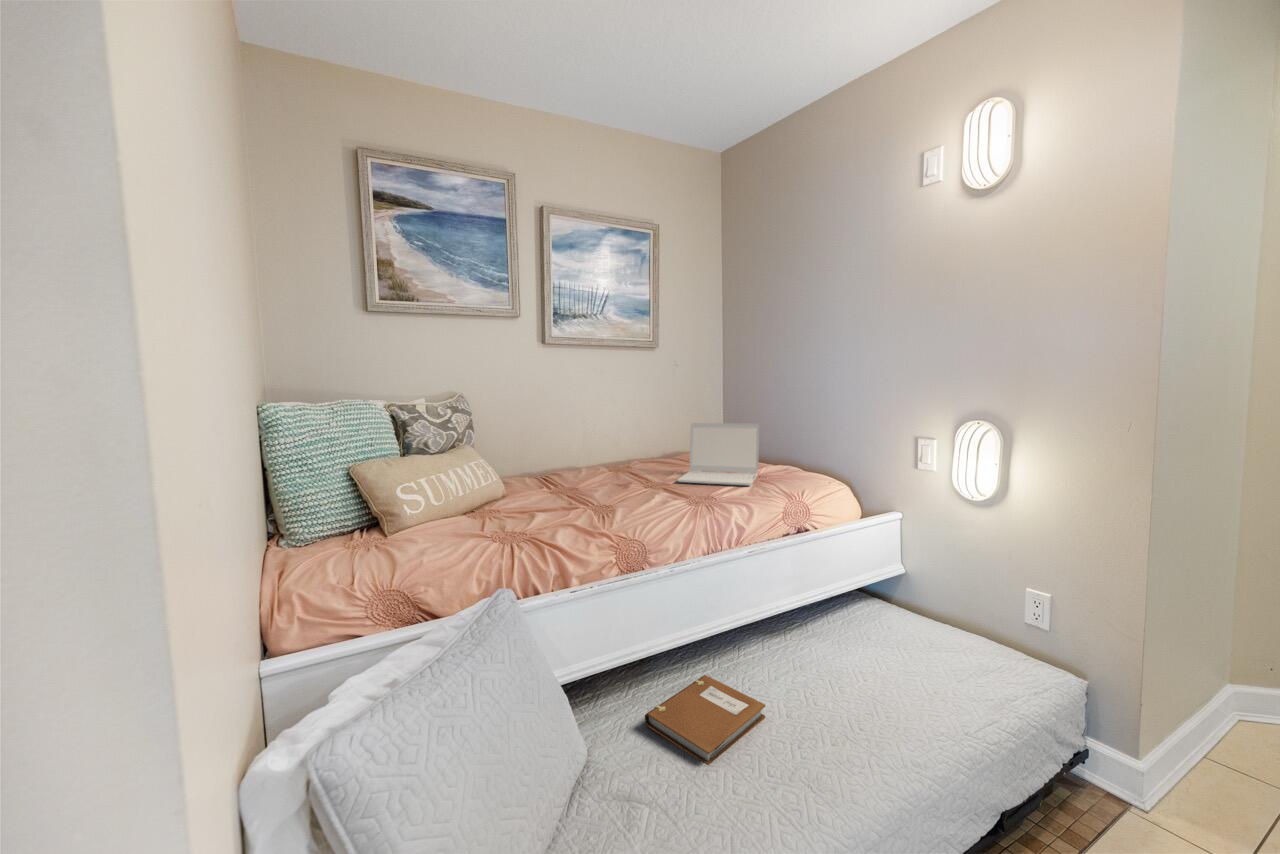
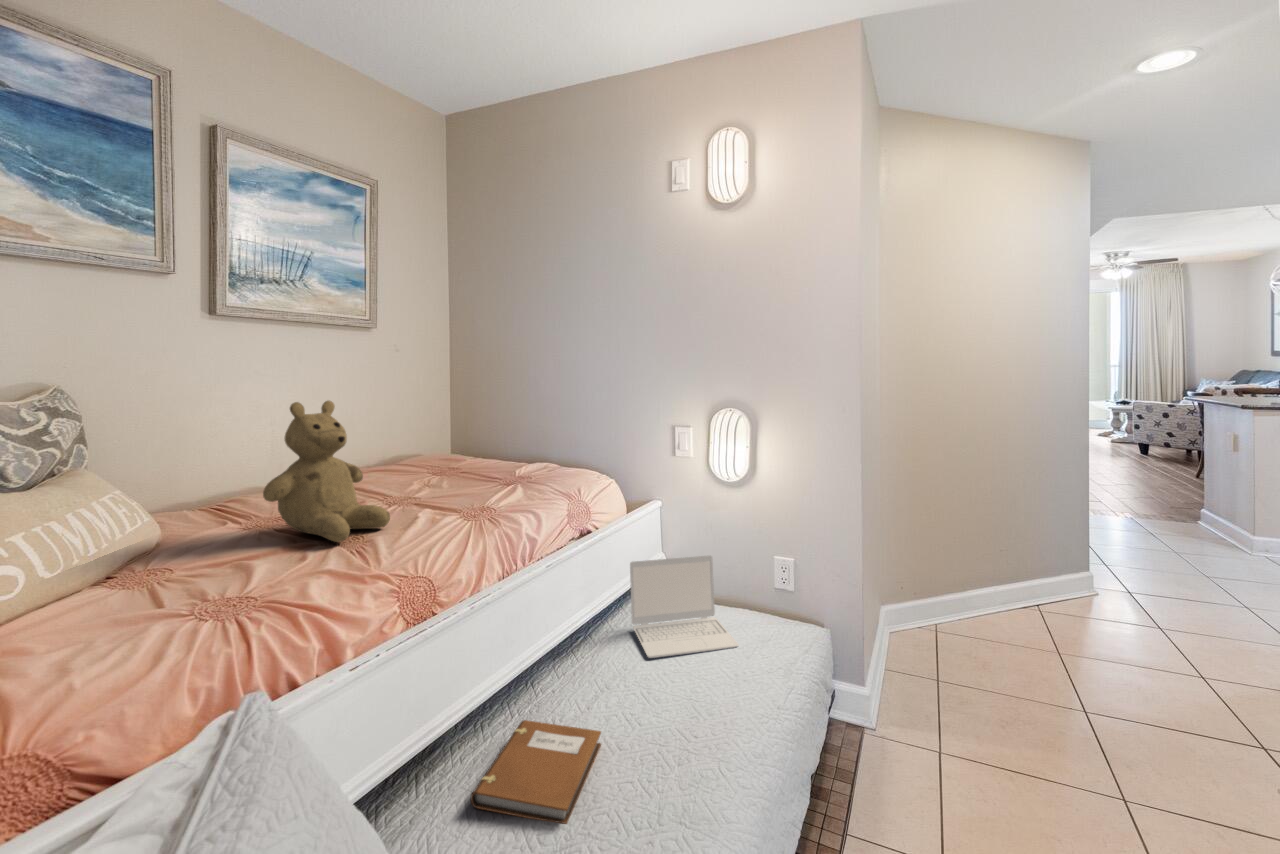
teddy bear: none [548,402,629,506] -> present [263,401,390,542]
laptop: present [678,423,759,486] -> present [630,556,738,658]

